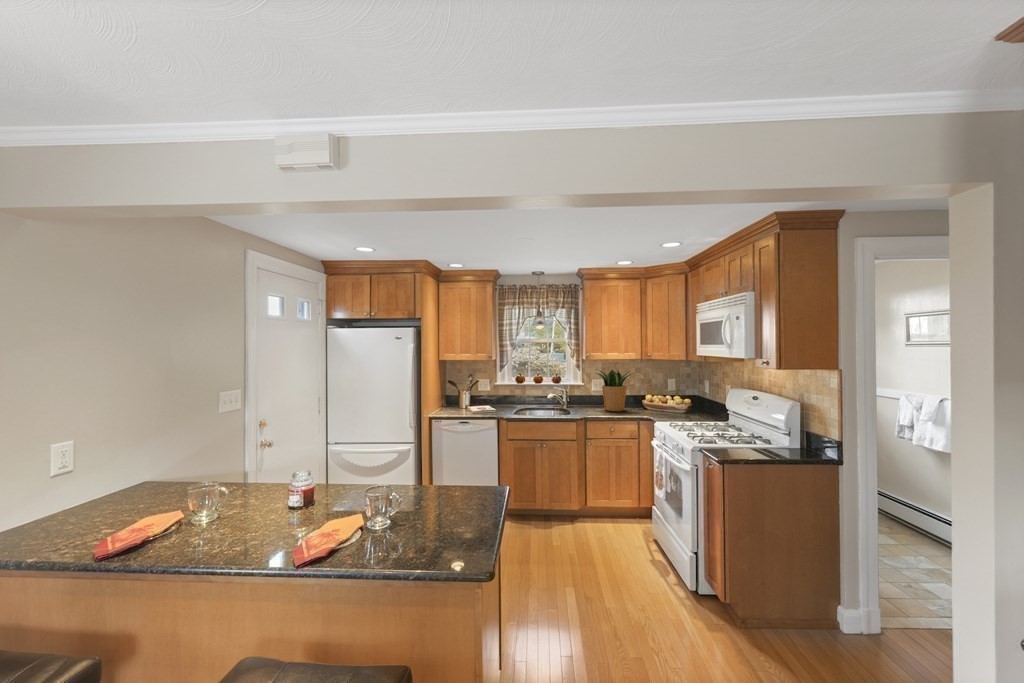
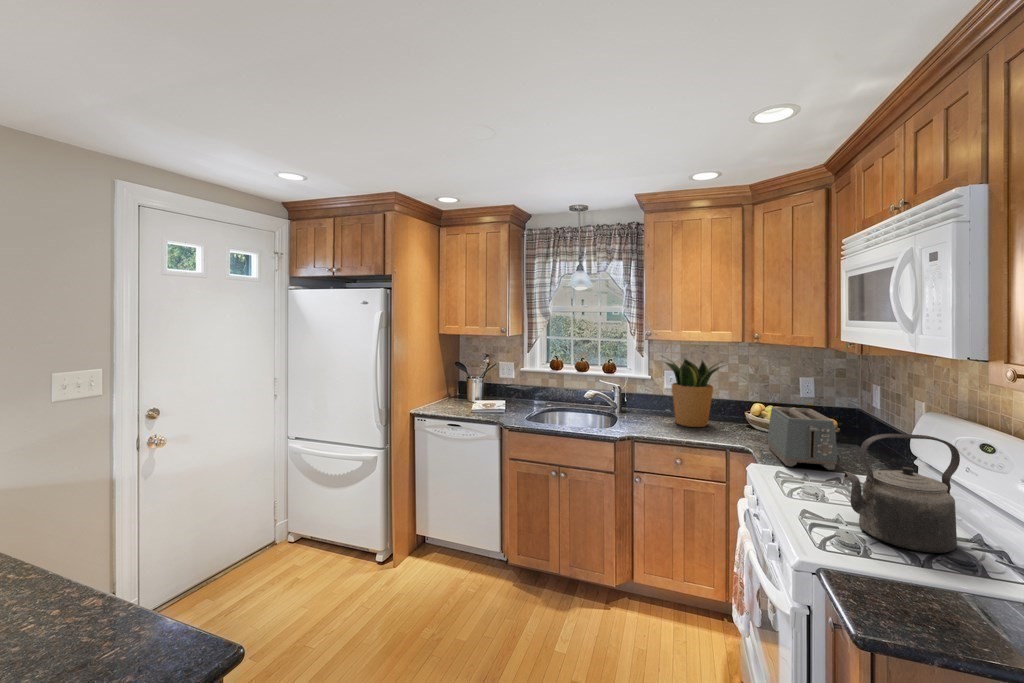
toaster: none [662,393,699,422] -> present [767,407,837,470]
kettle: none [710,394,752,441] -> present [844,434,960,553]

